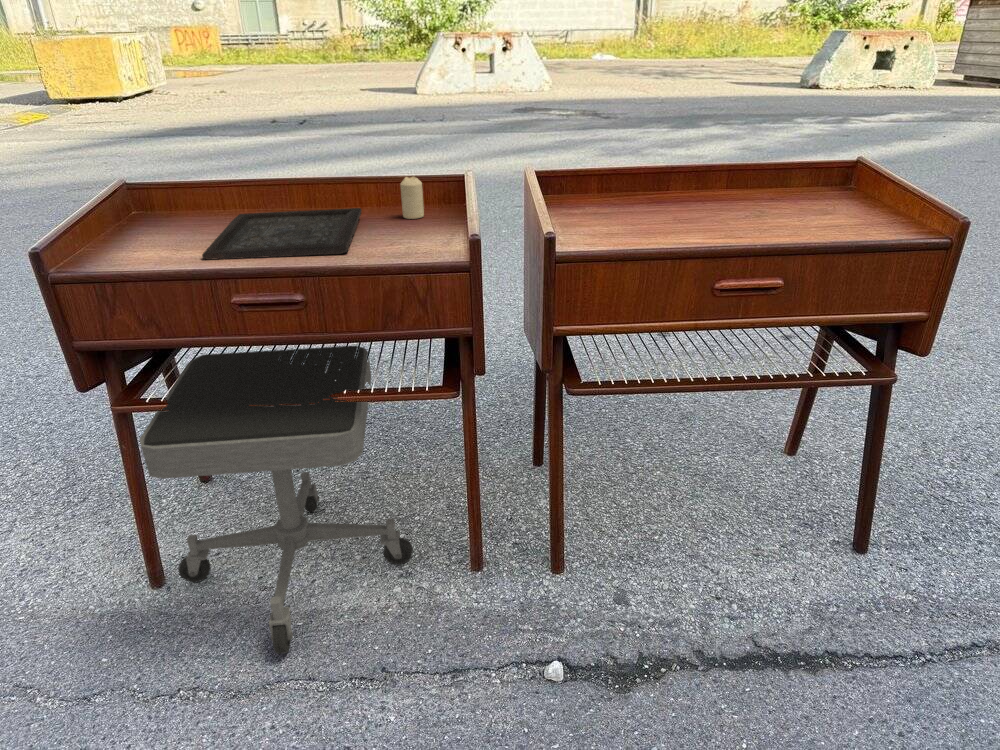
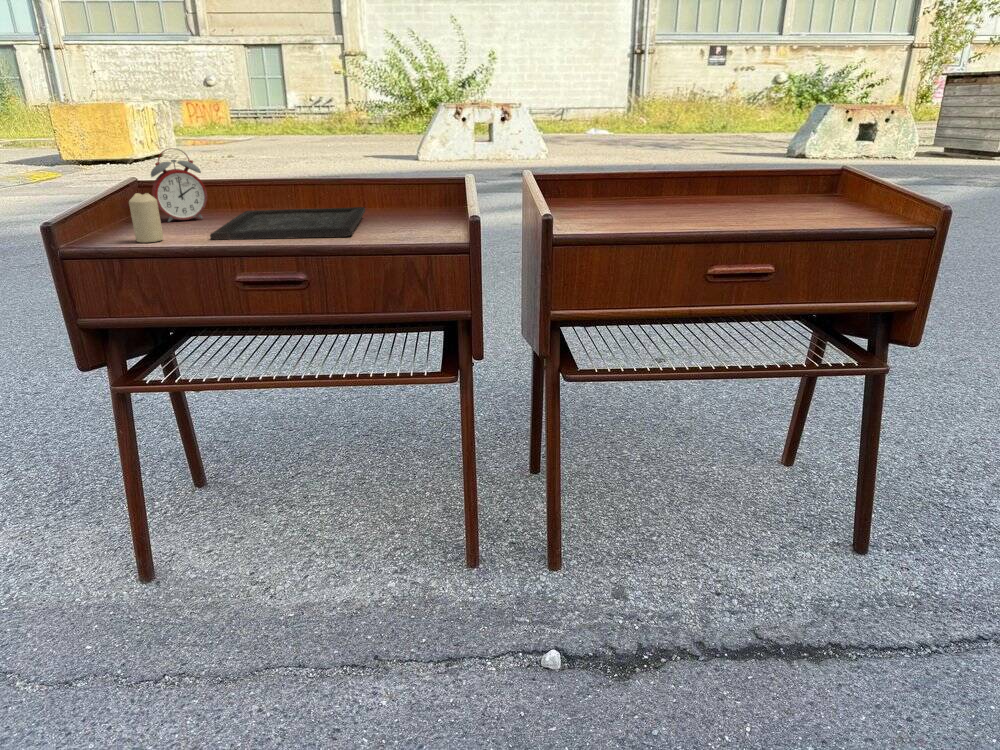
alarm clock: none [139,151,198,228] -> present [151,148,207,222]
candle: present [400,176,424,219] -> present [129,193,163,242]
stool: present [140,346,413,654] -> none [139,338,408,642]

